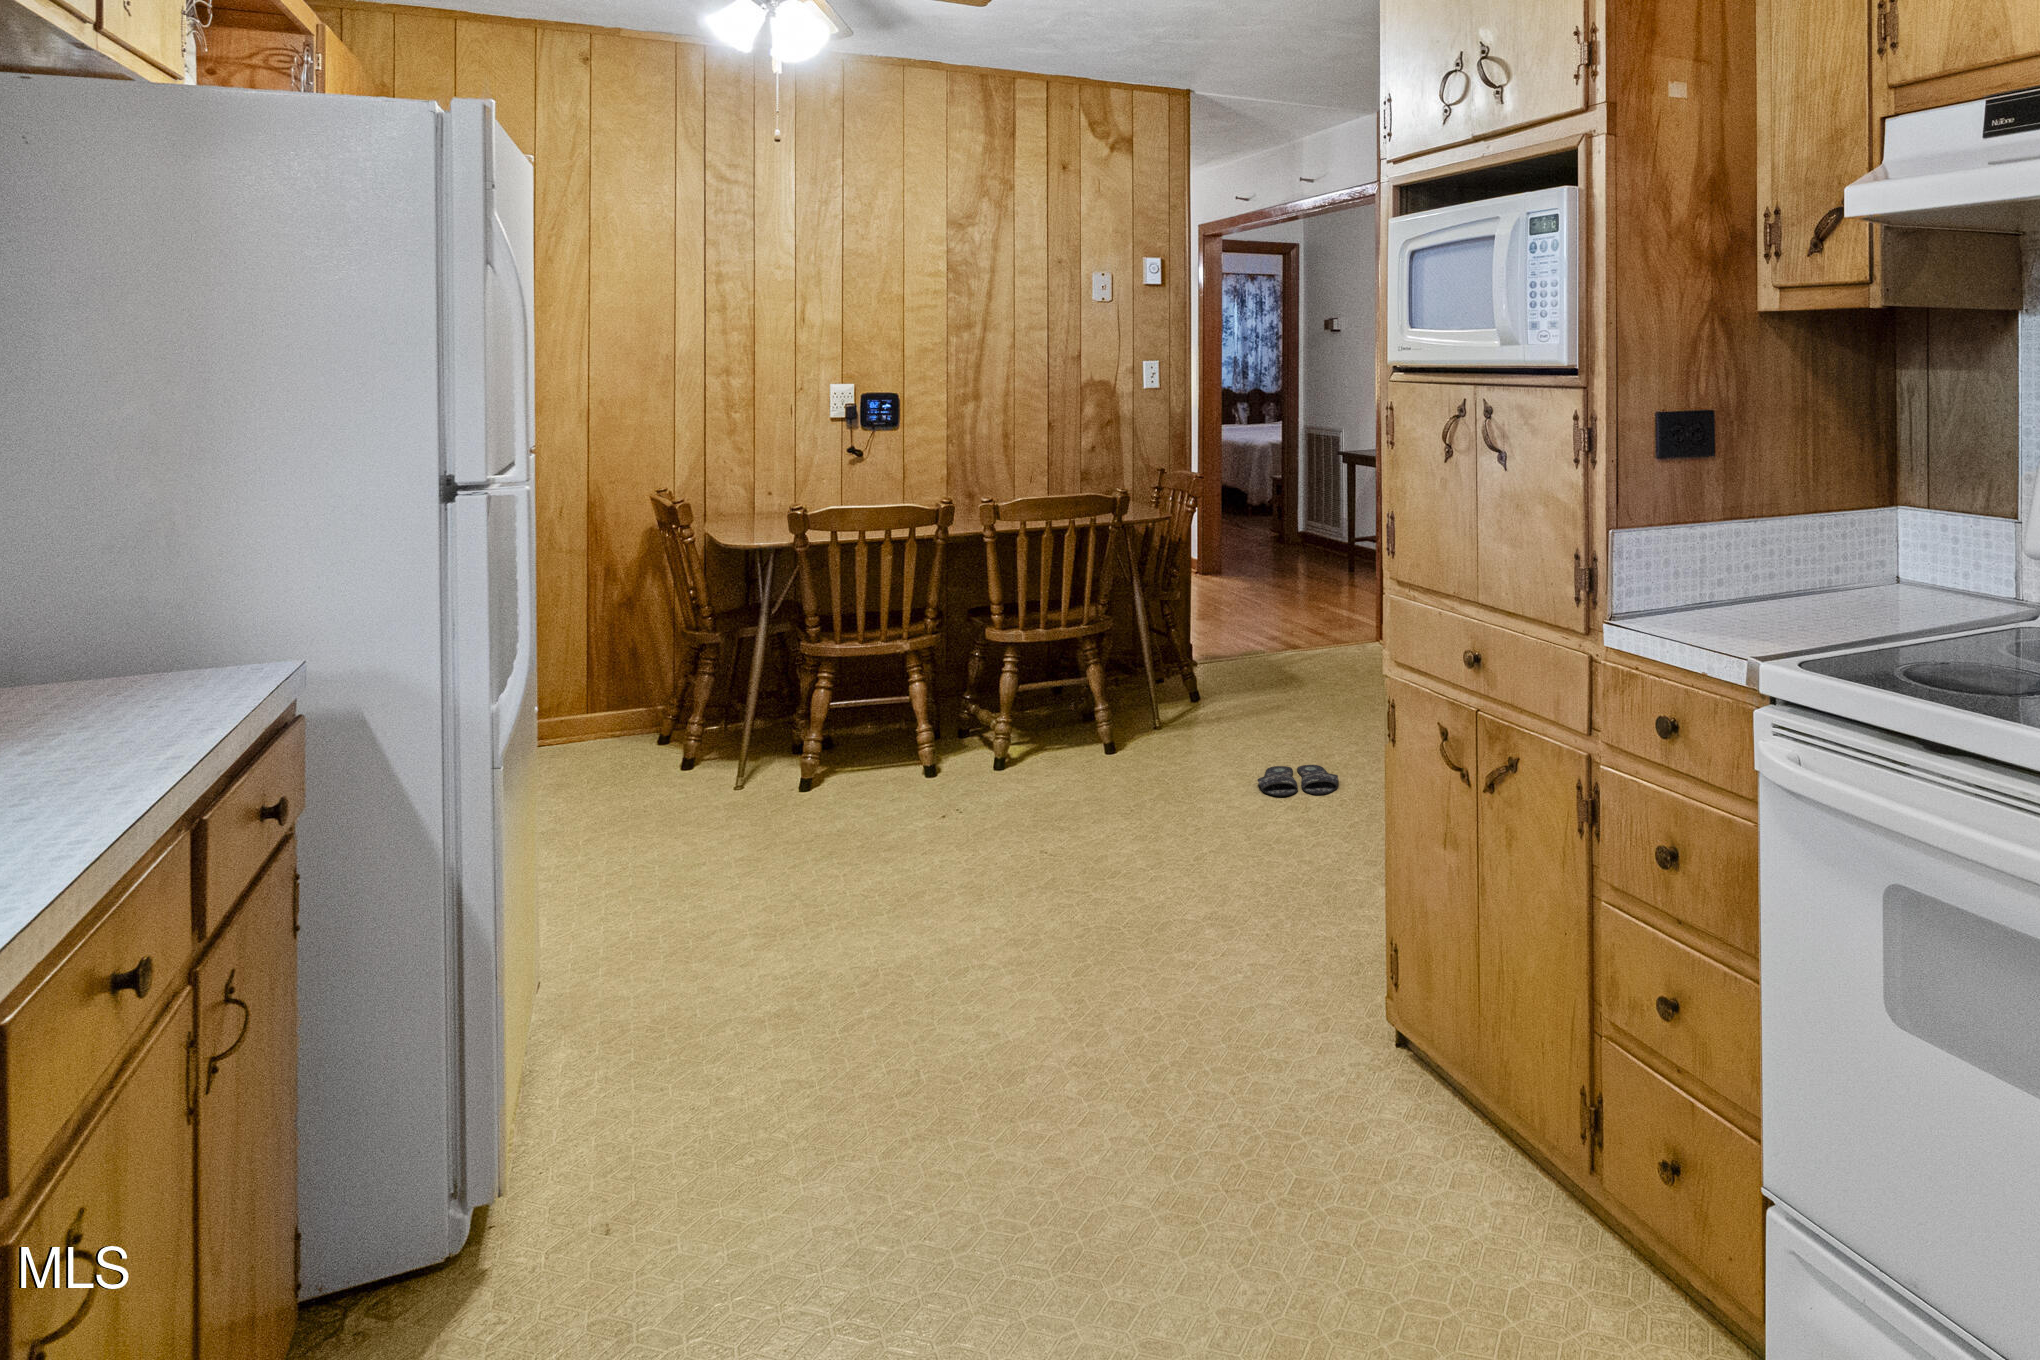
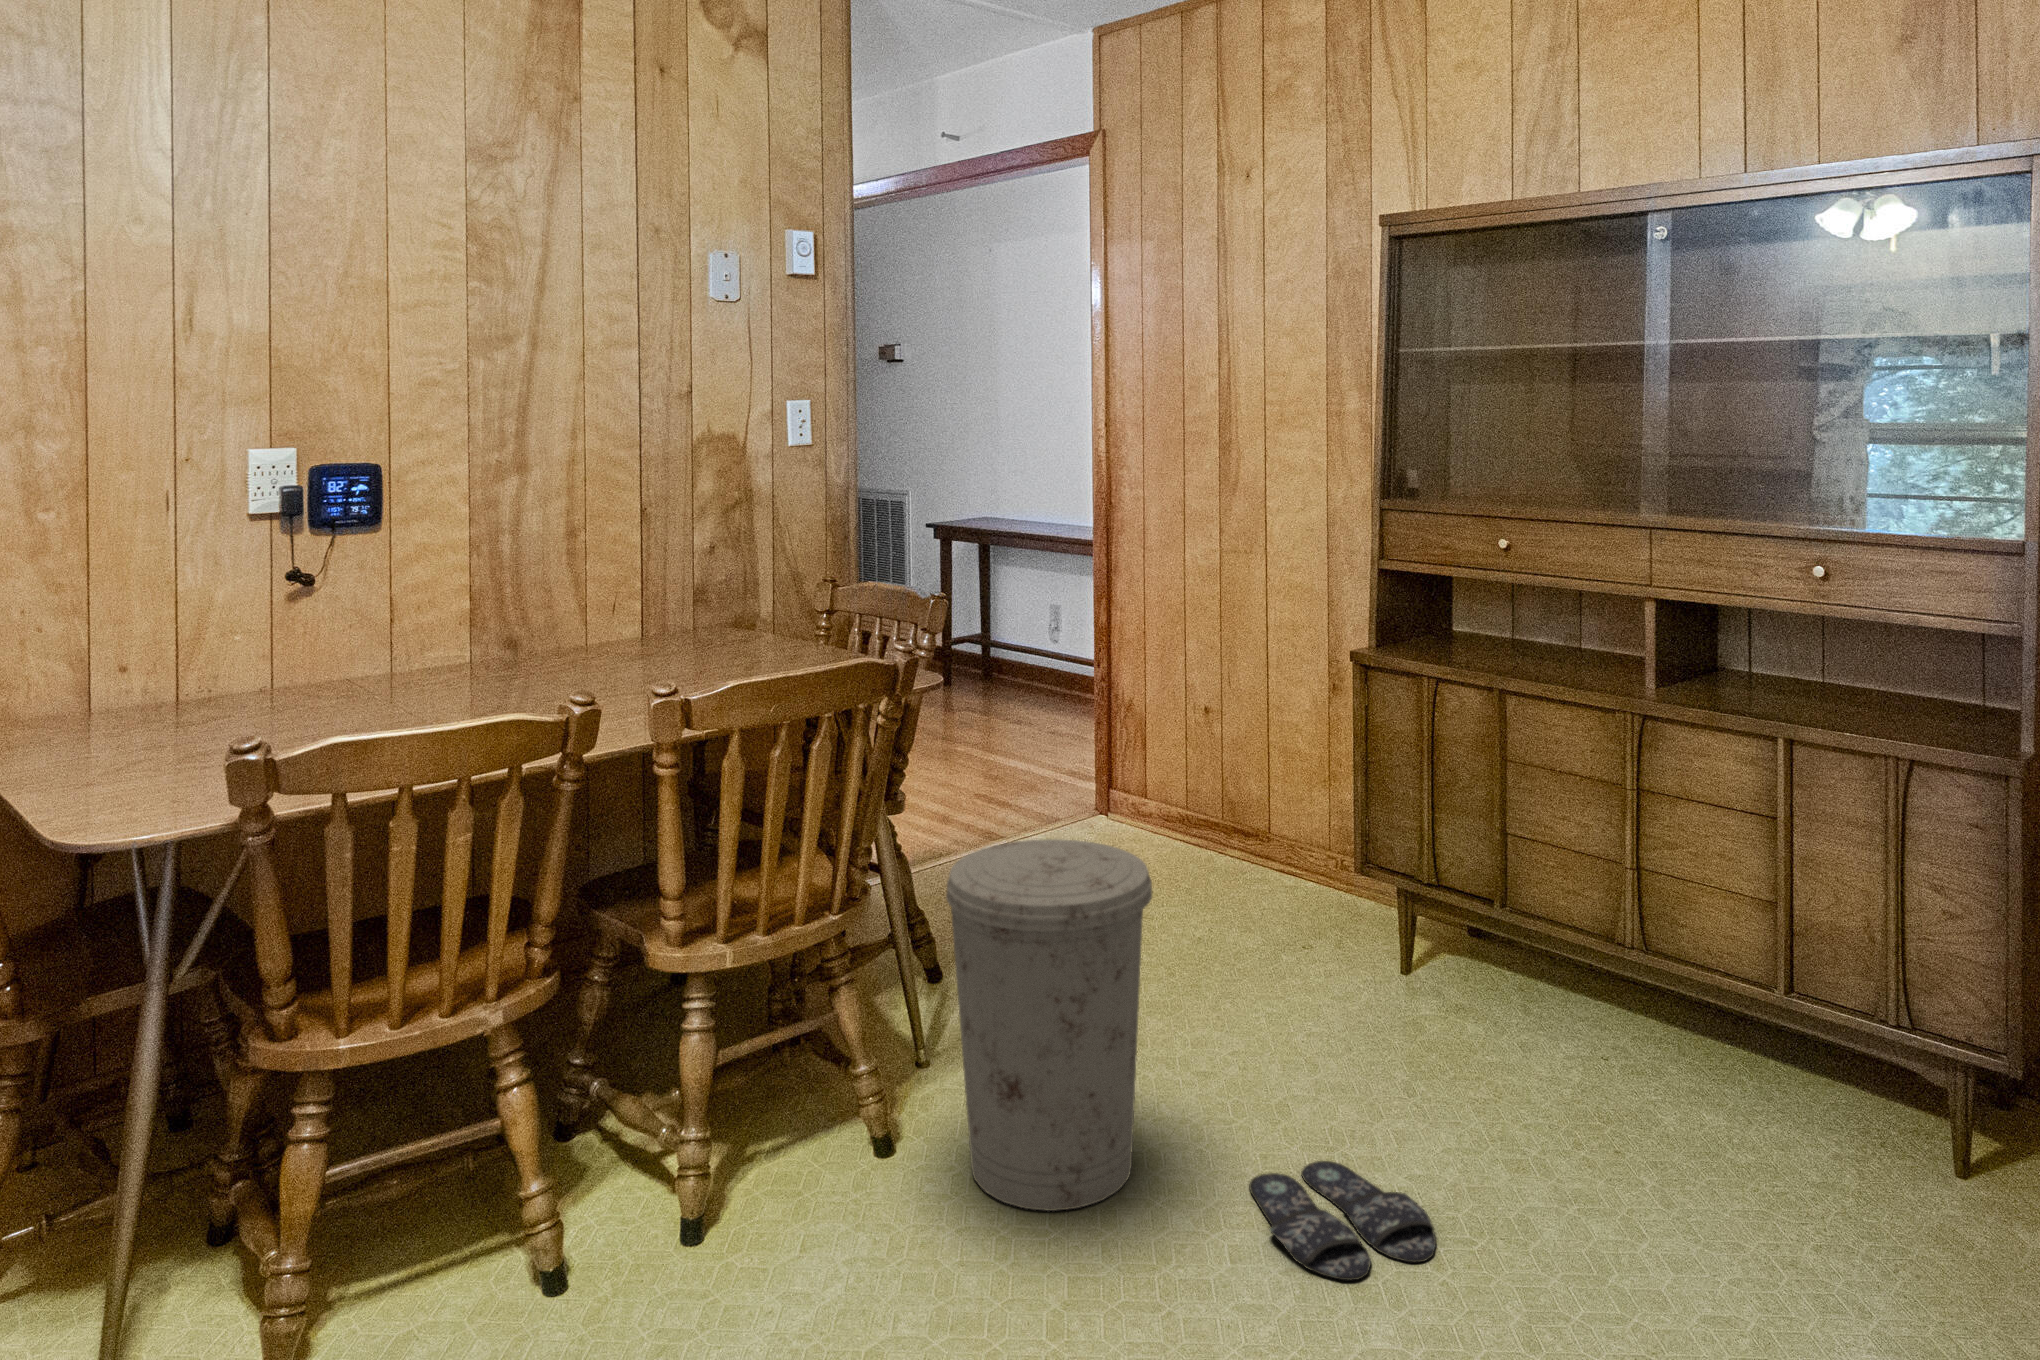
trash can: none [1130,599,1237,769] -> present [946,839,1152,1211]

